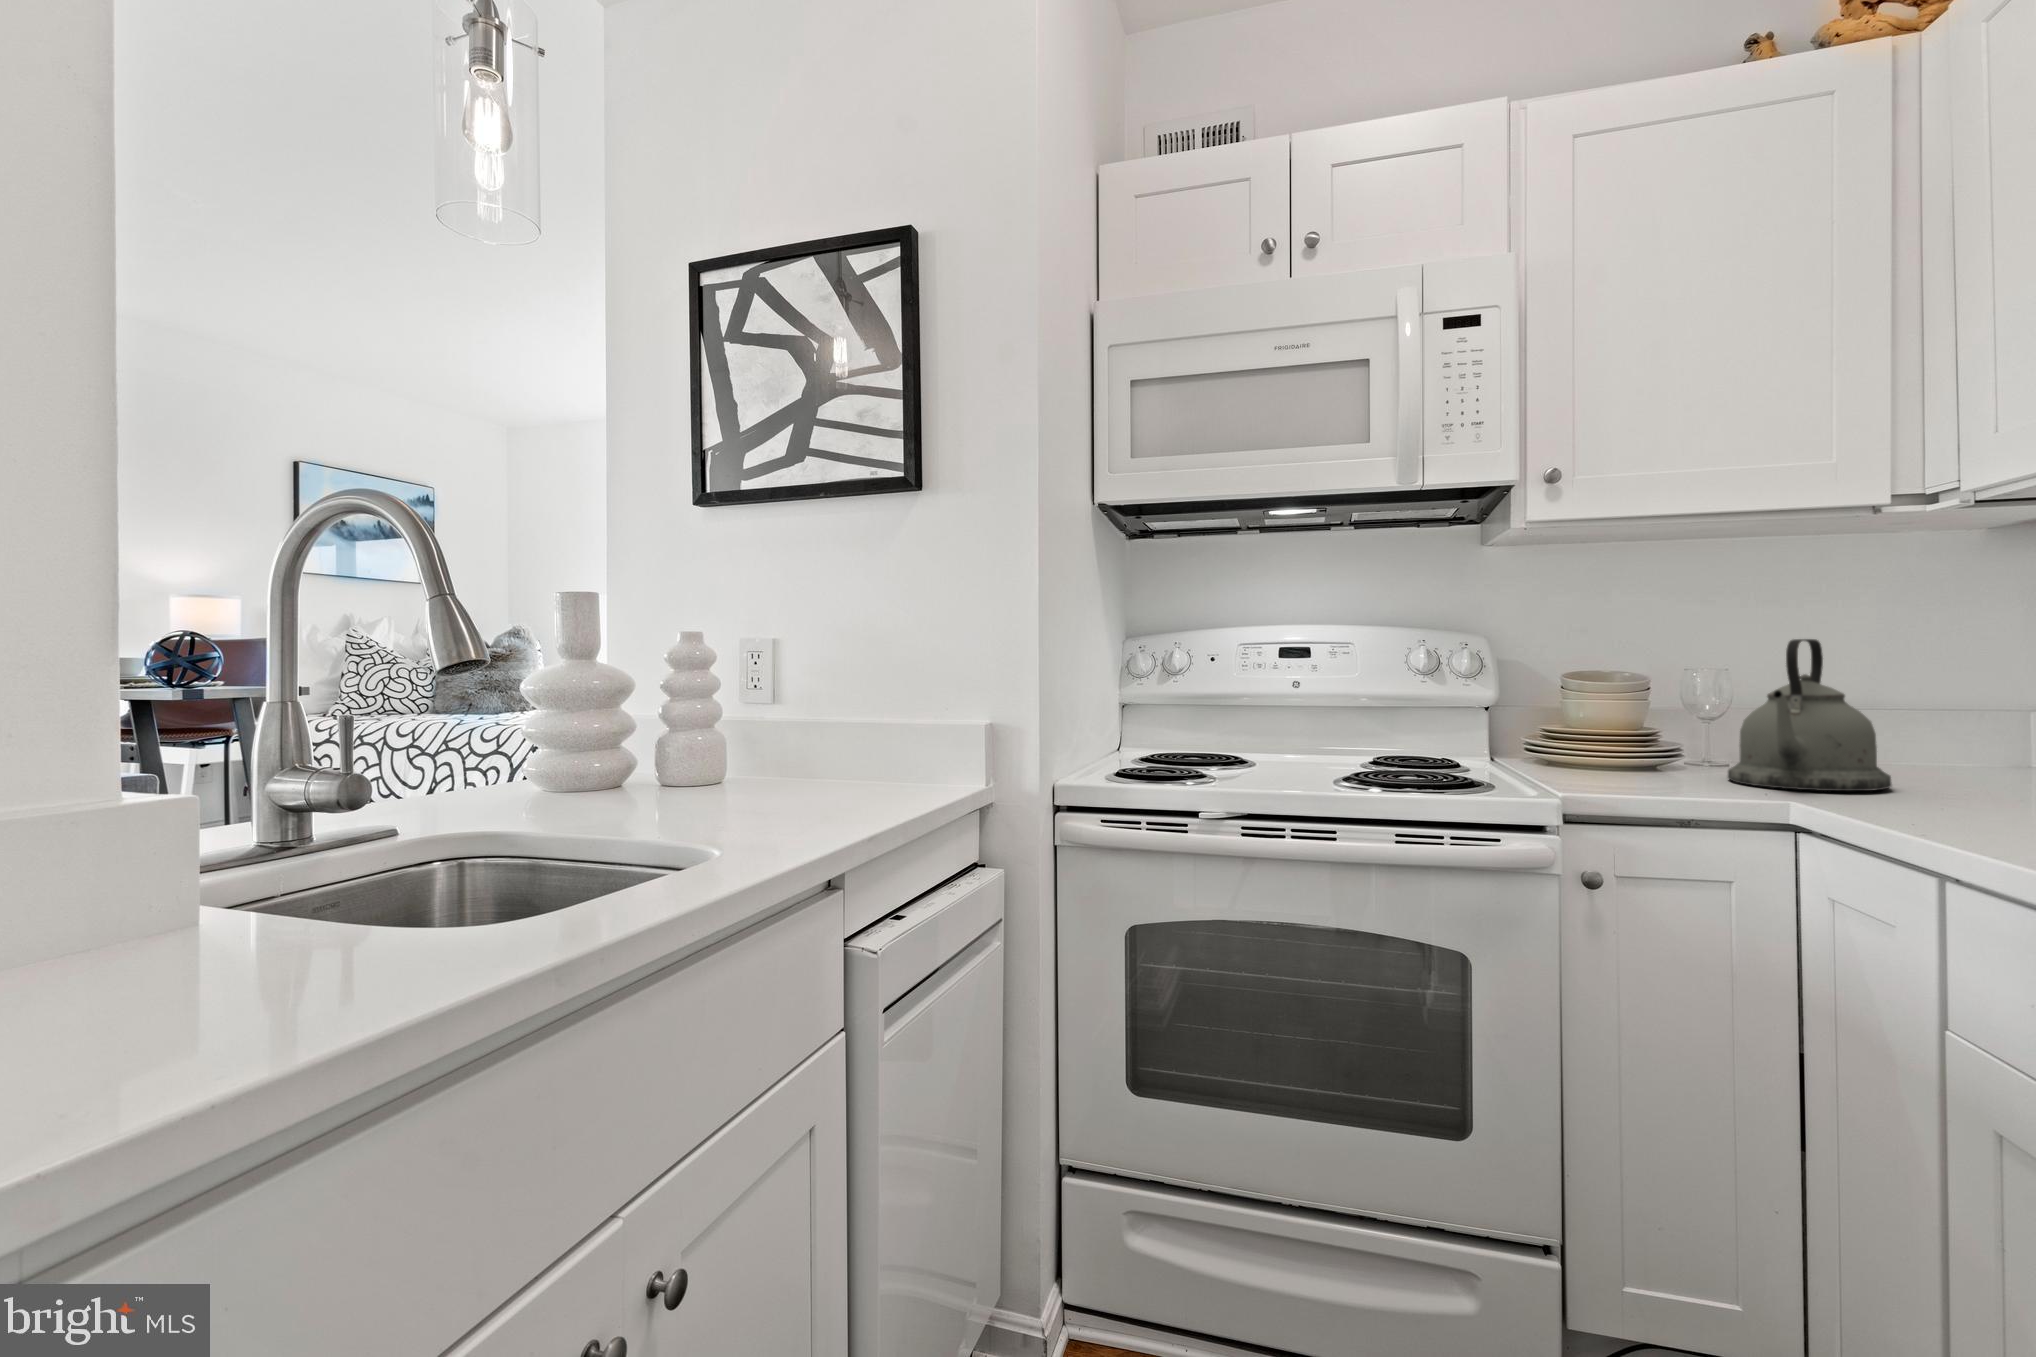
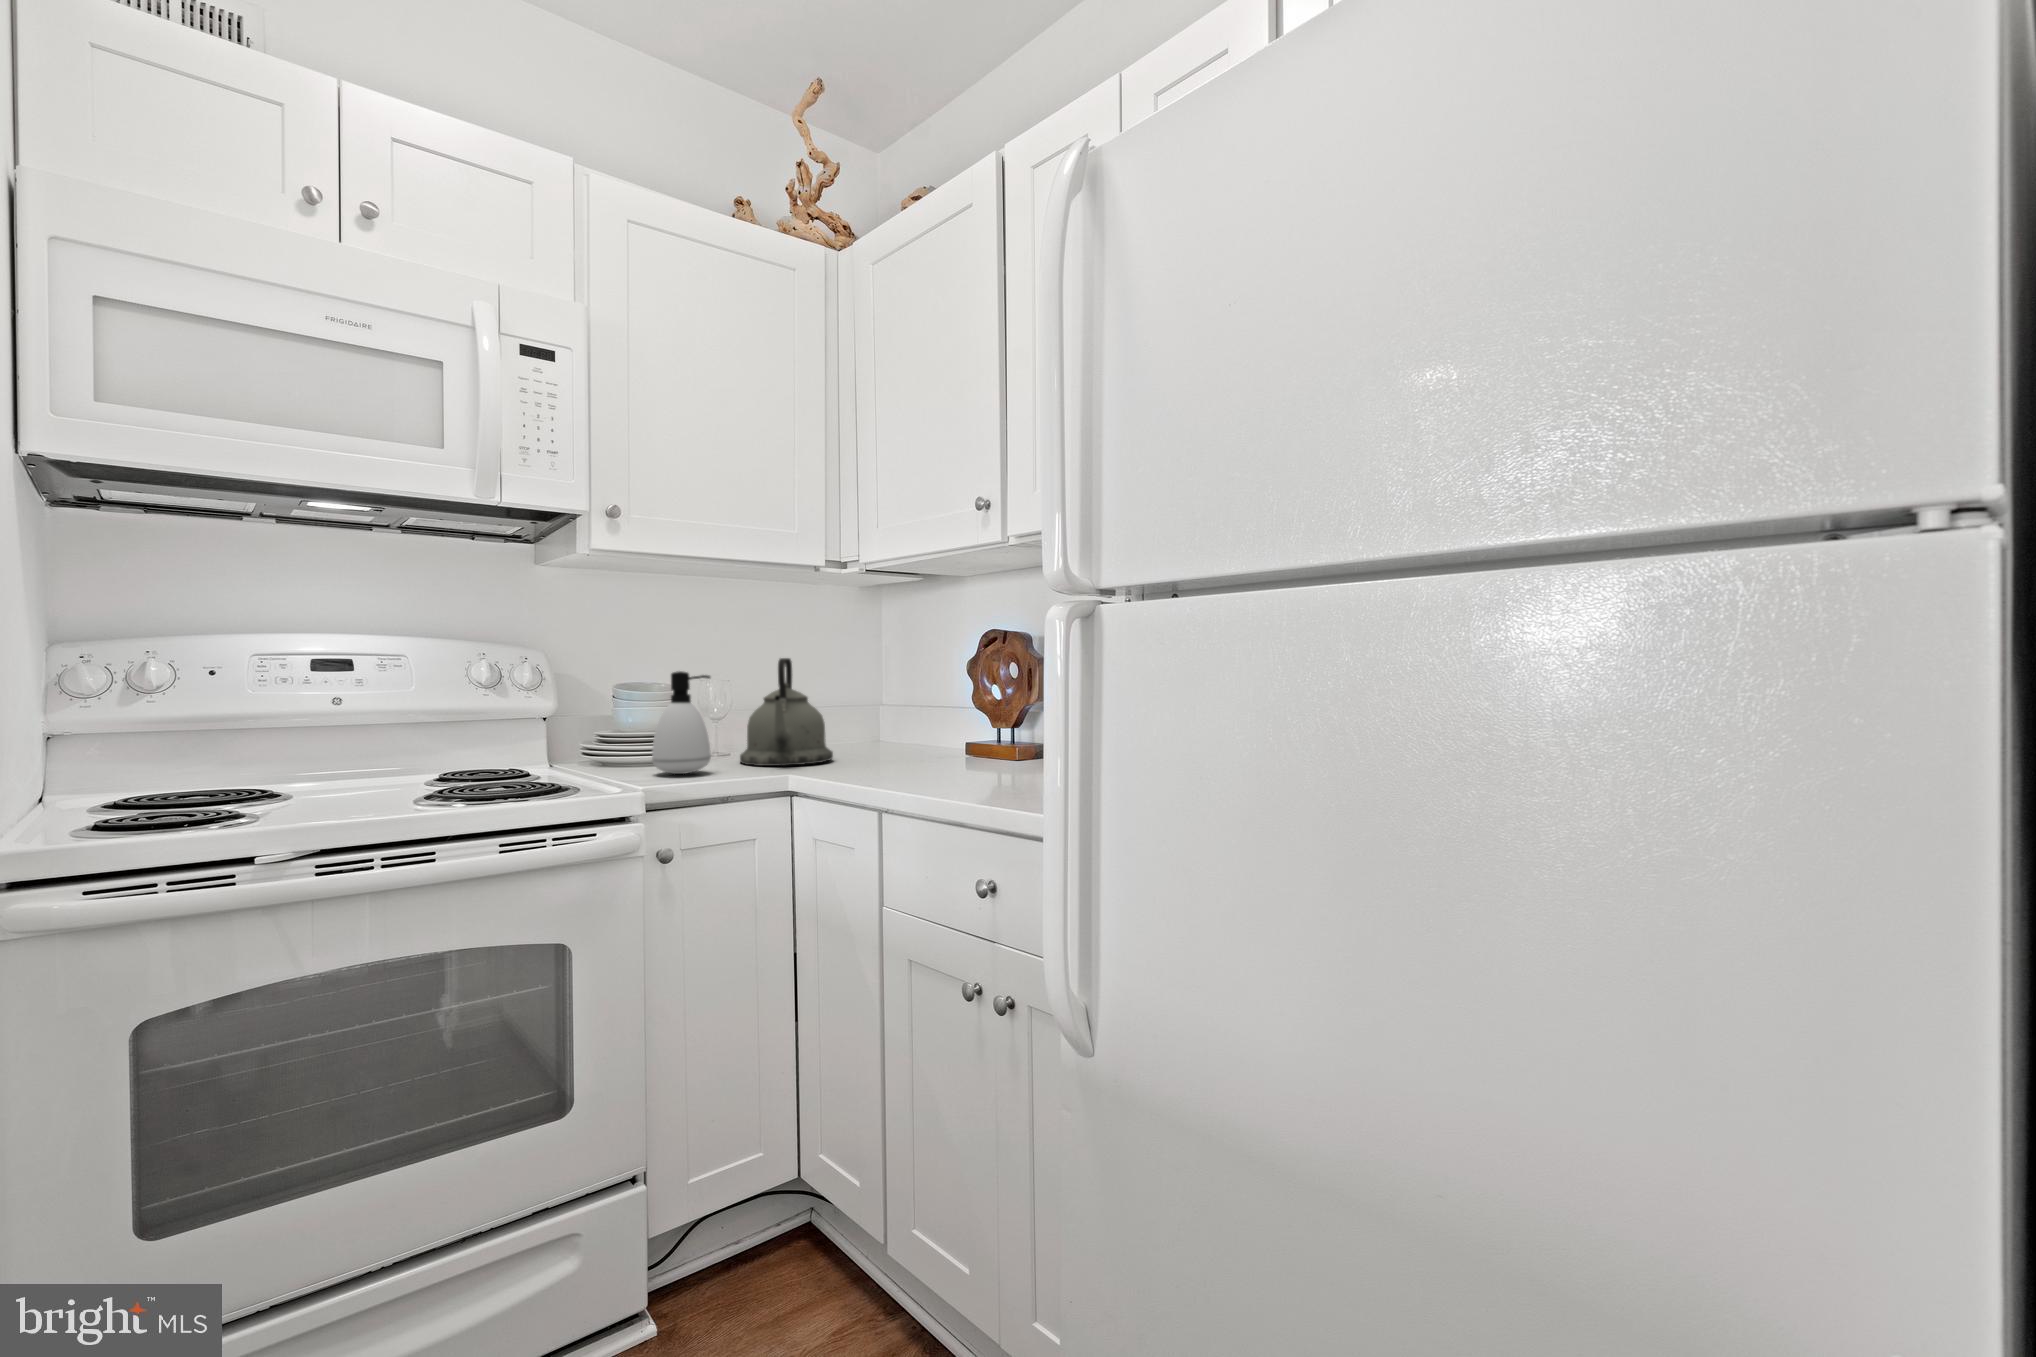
soap dispenser: none [1592,658,1672,785] -> present [652,671,711,774]

